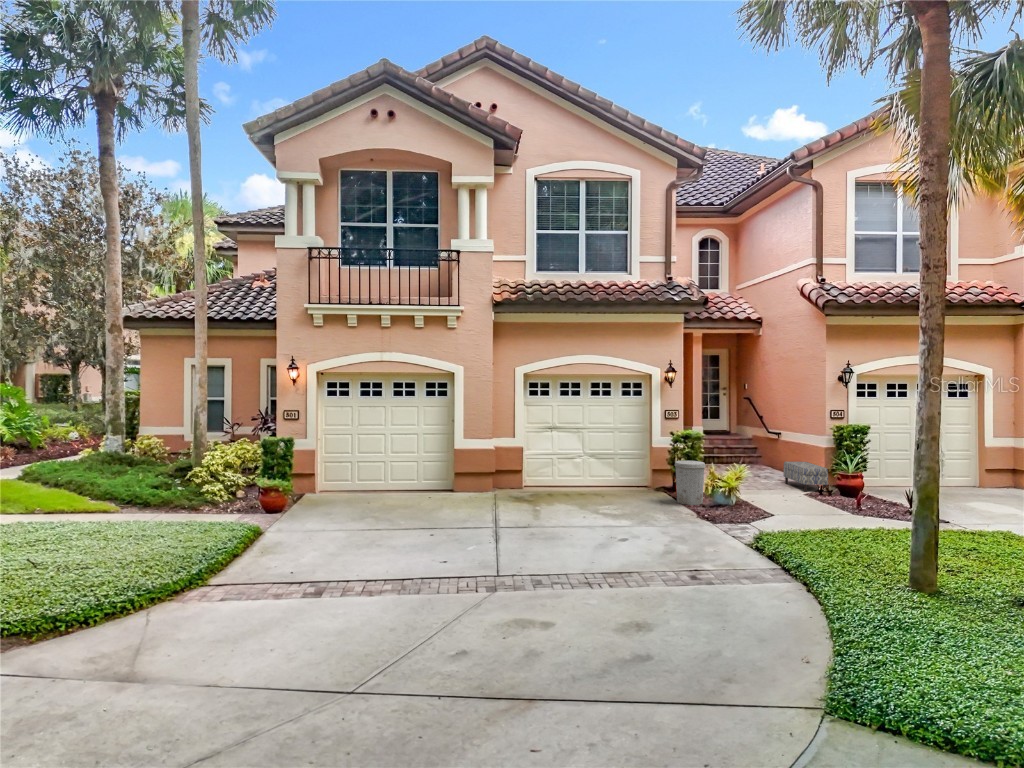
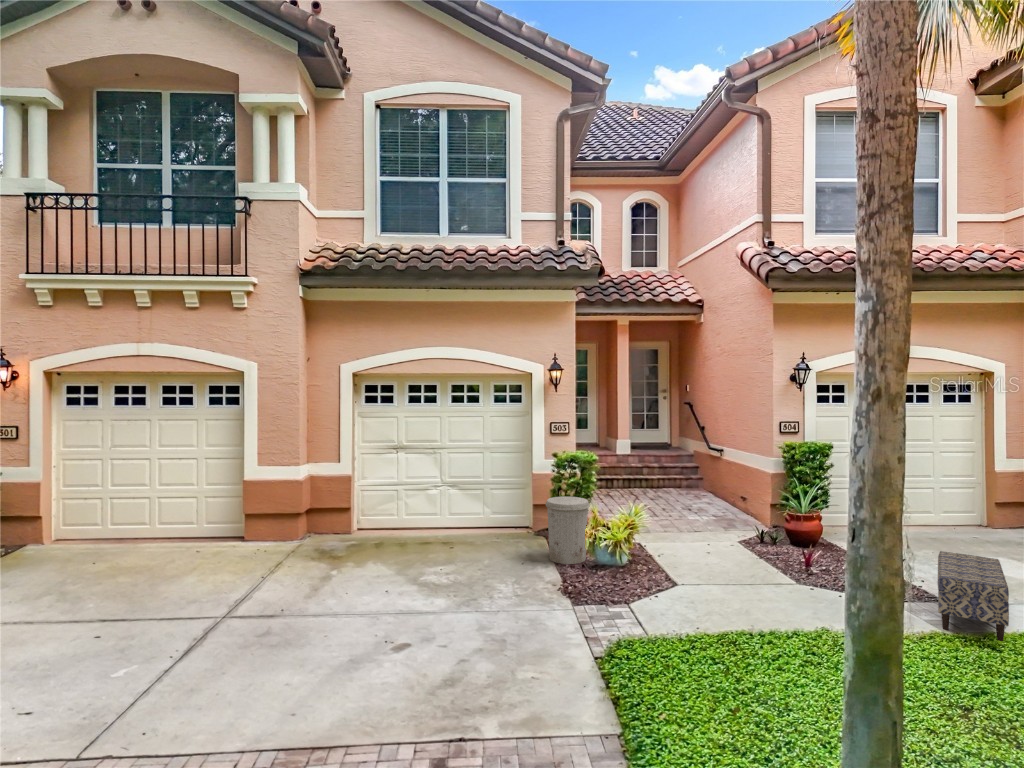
bench: present [784,462,828,492] -> present [938,551,1009,641]

